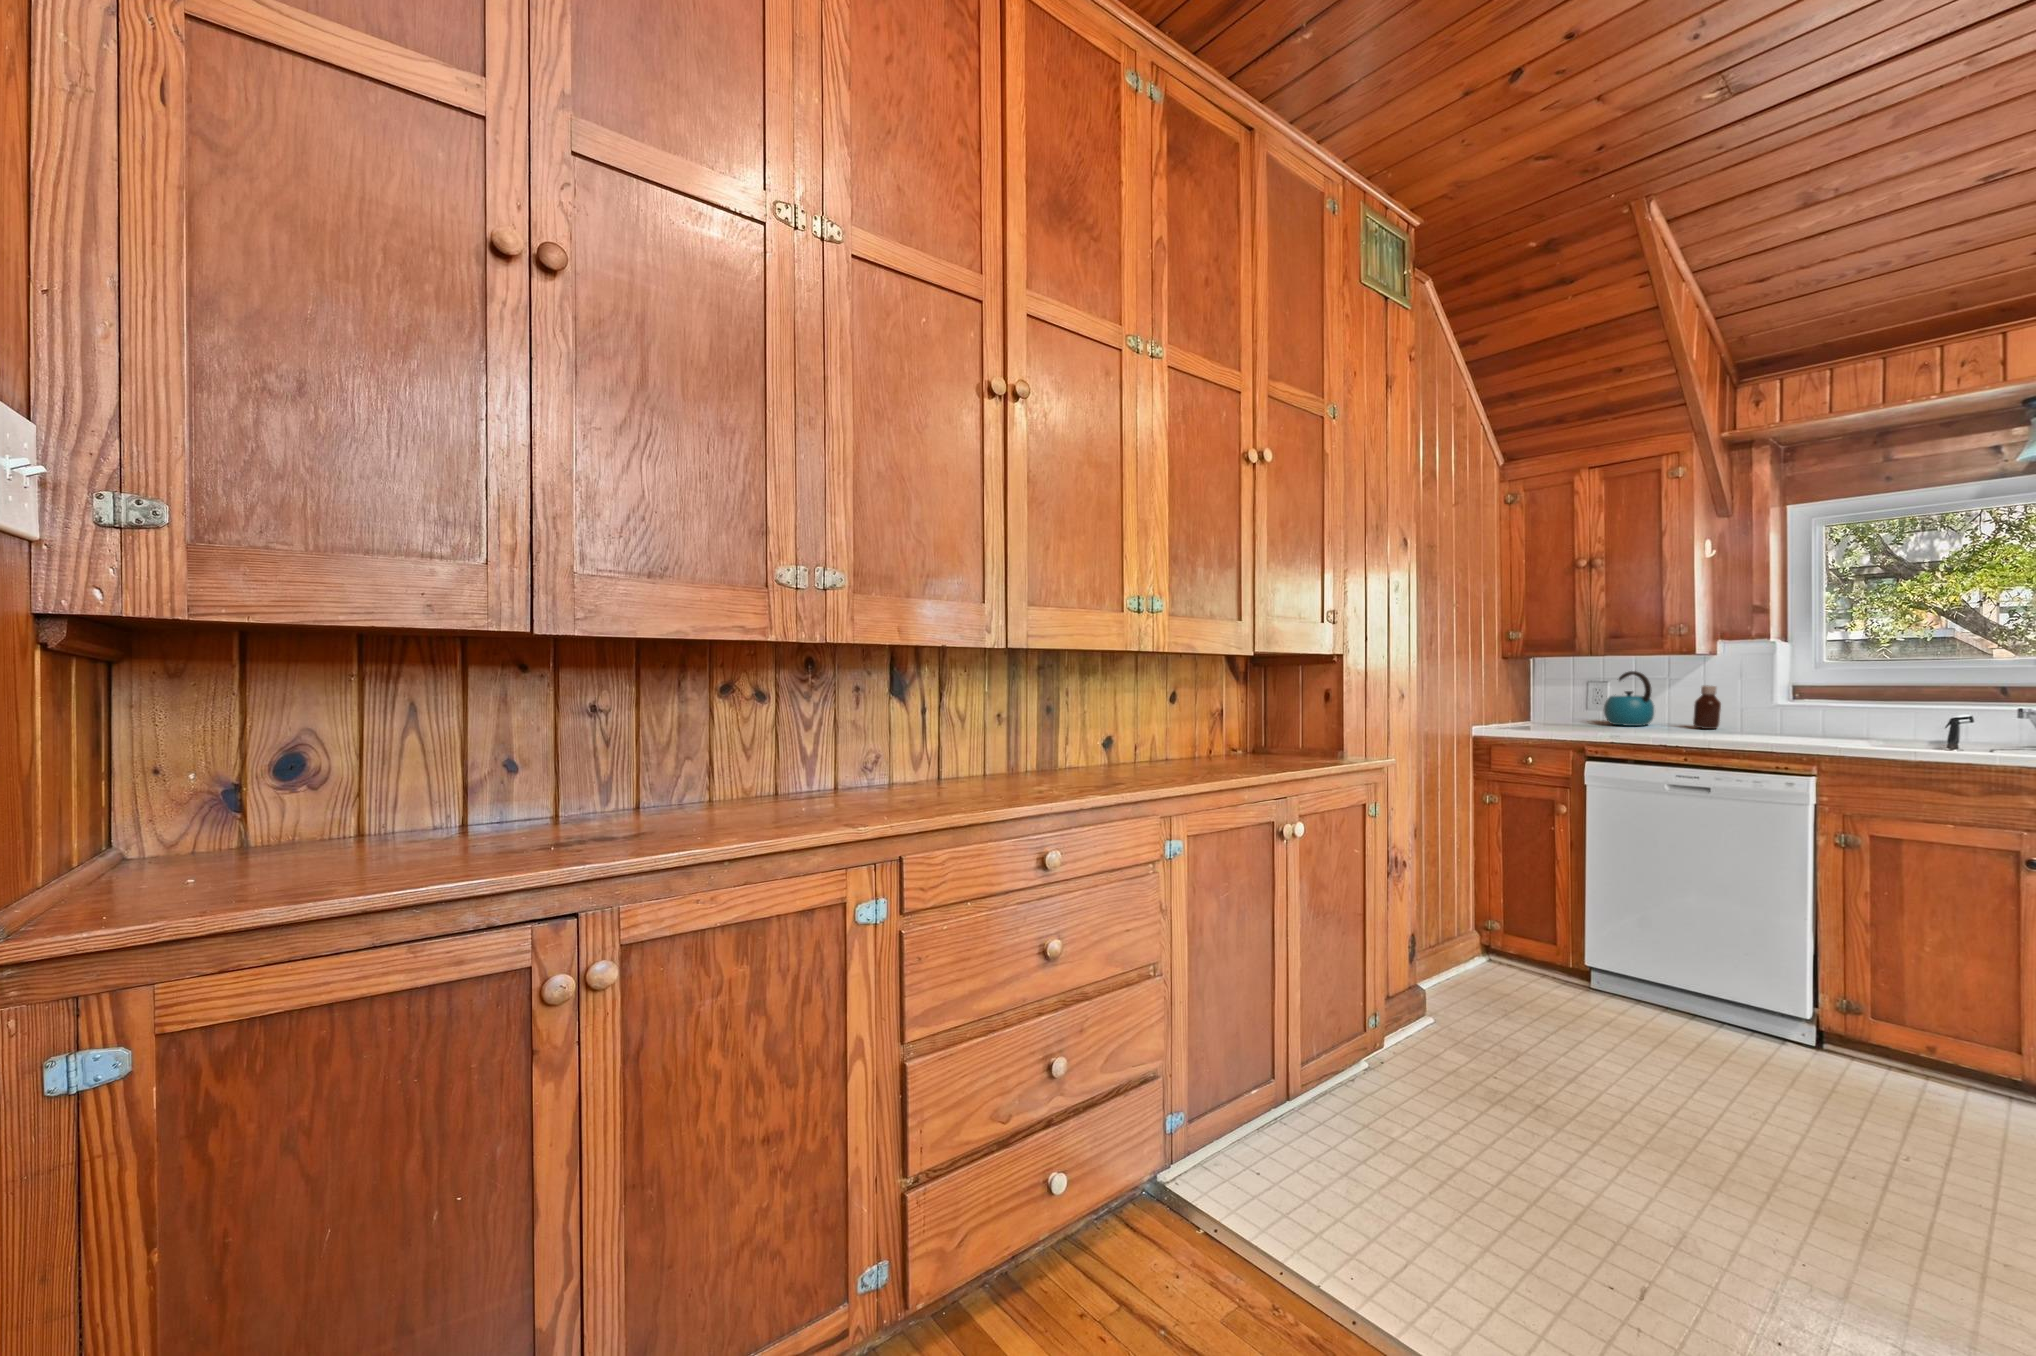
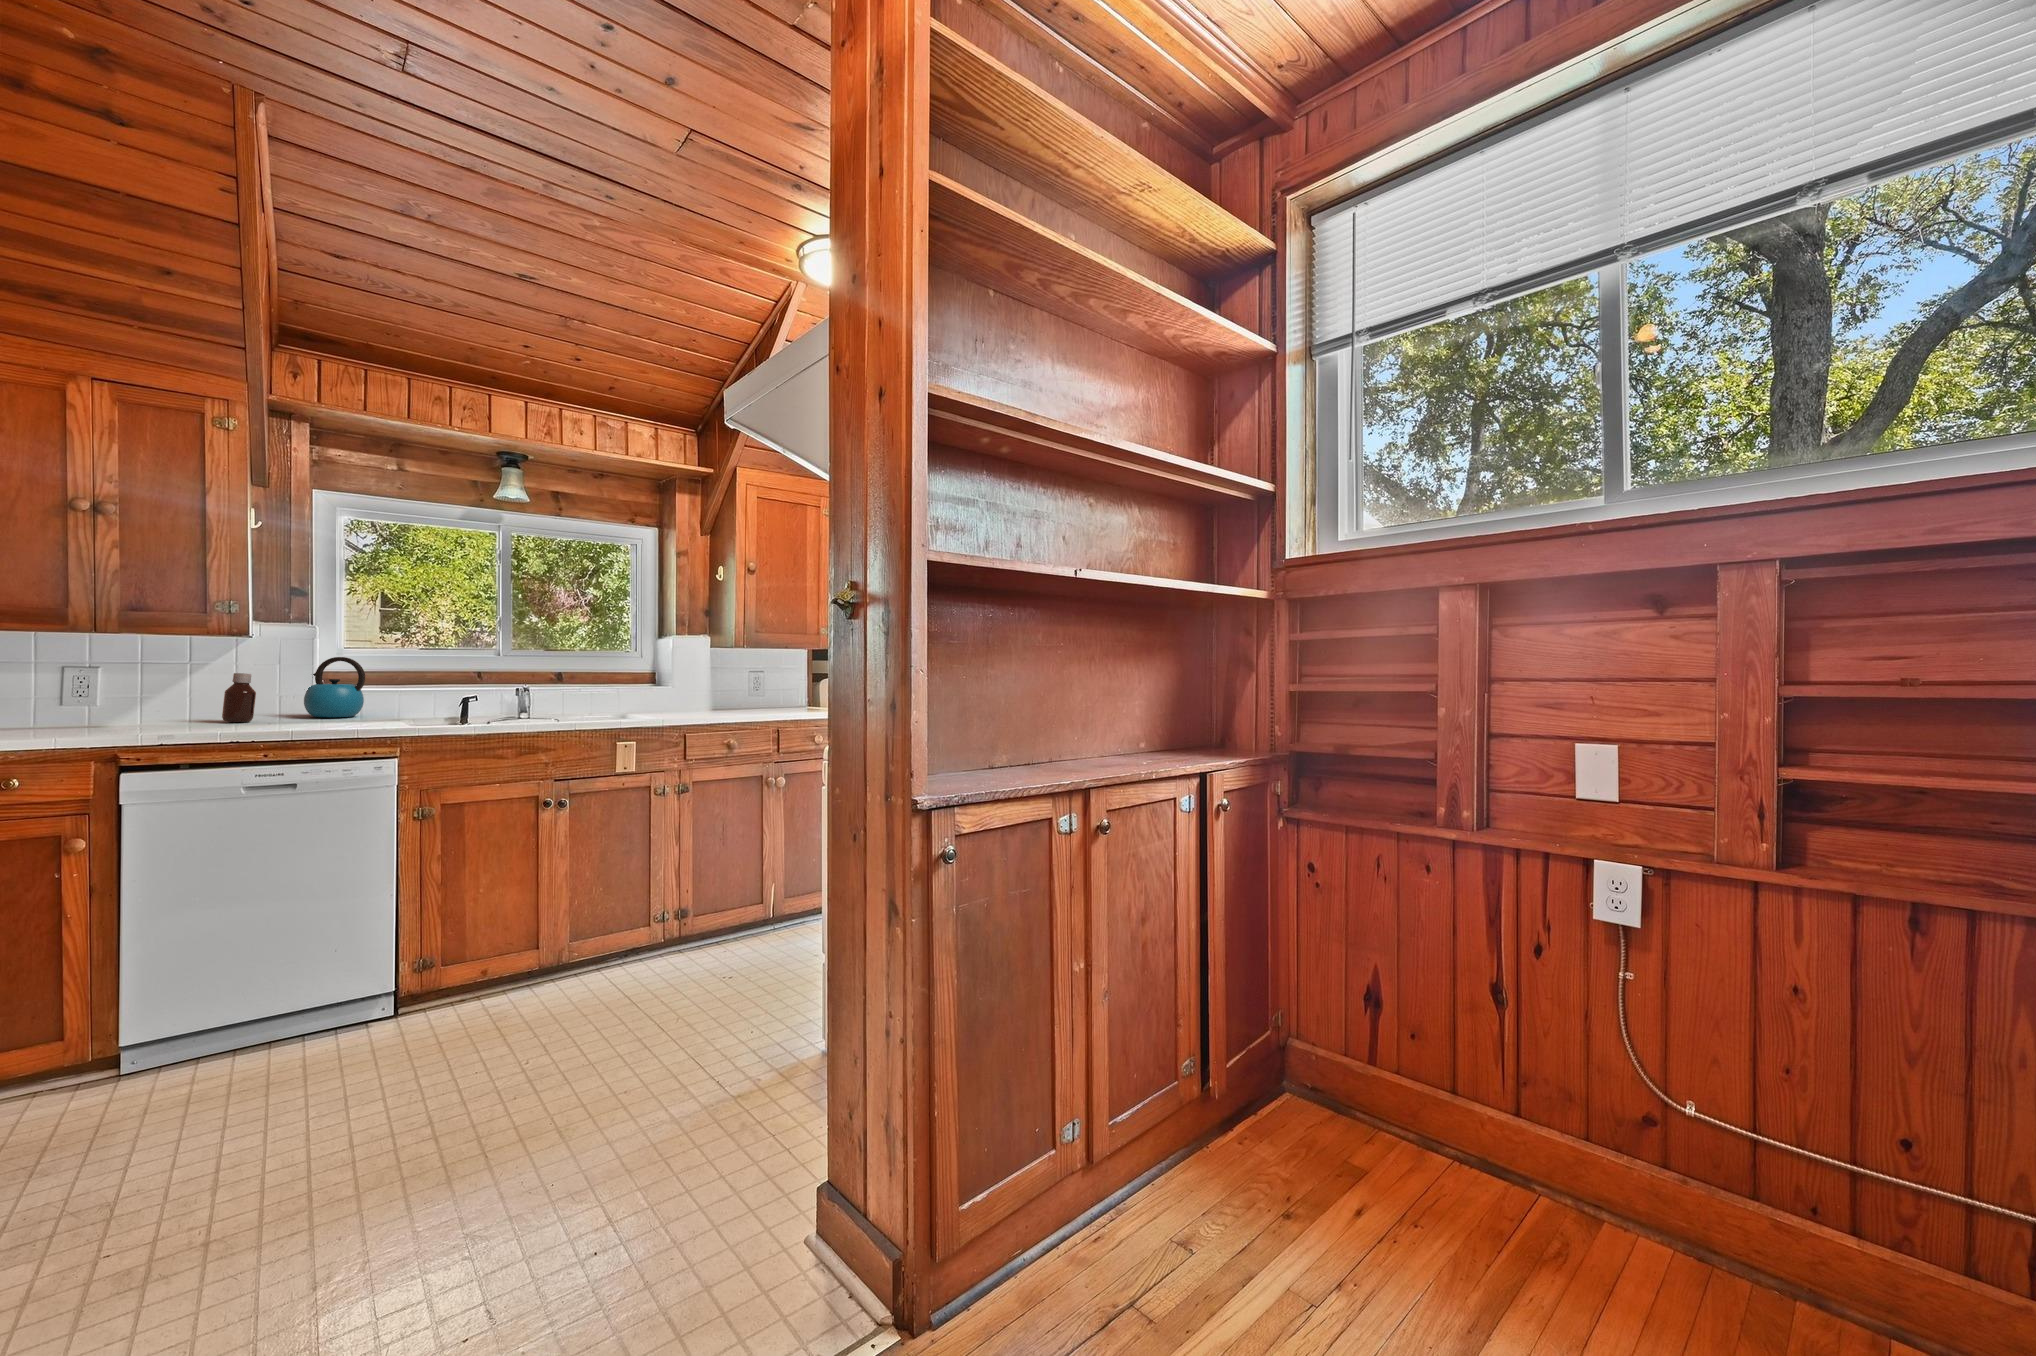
kettle: present [1604,671,1654,726] -> present [304,657,365,717]

